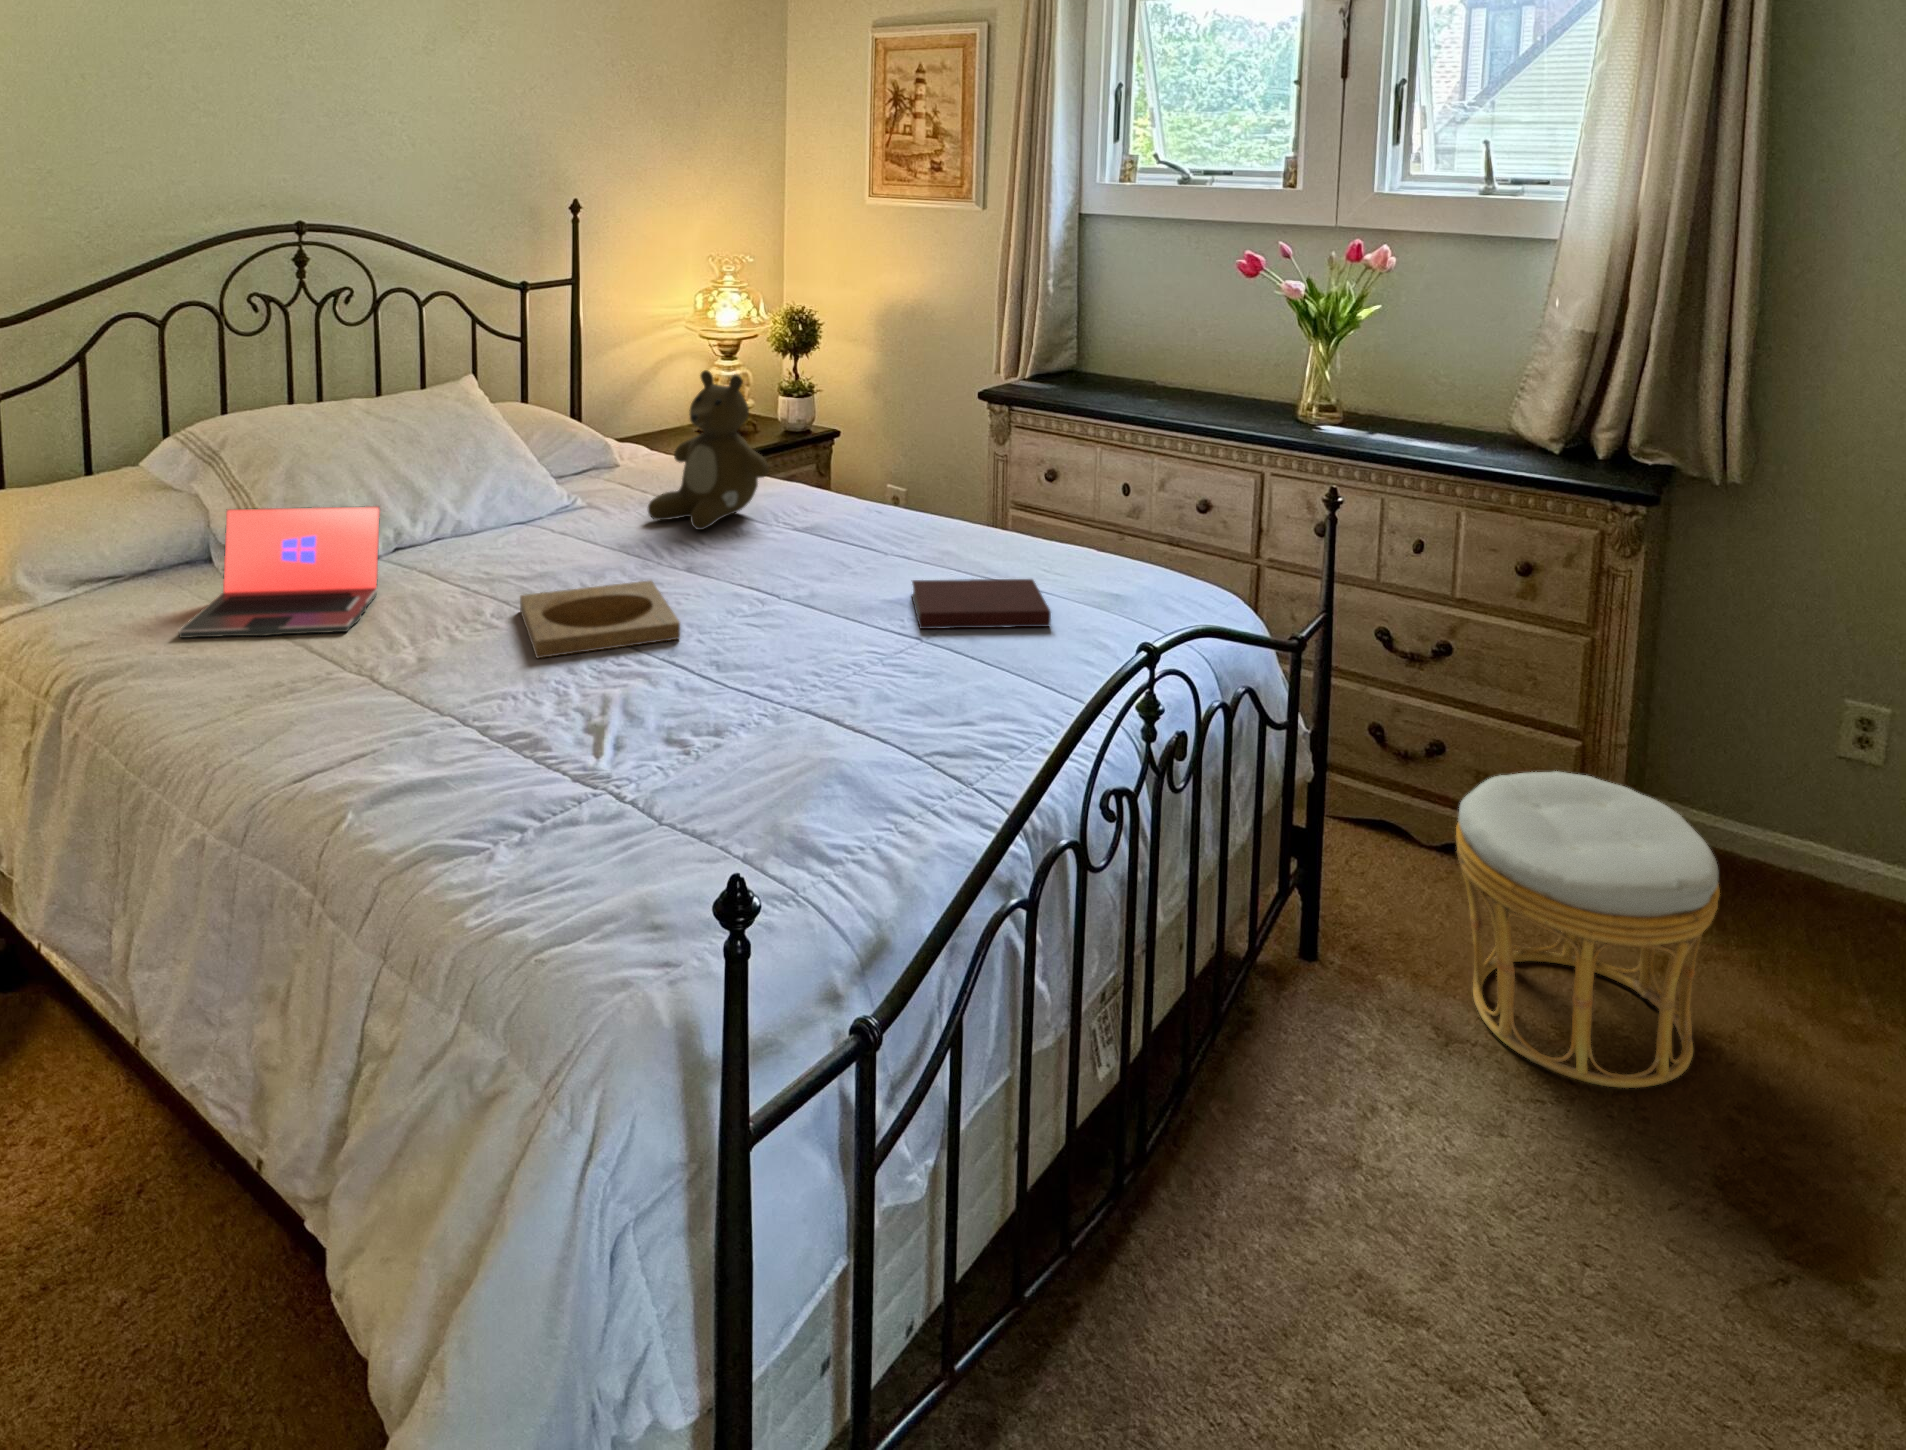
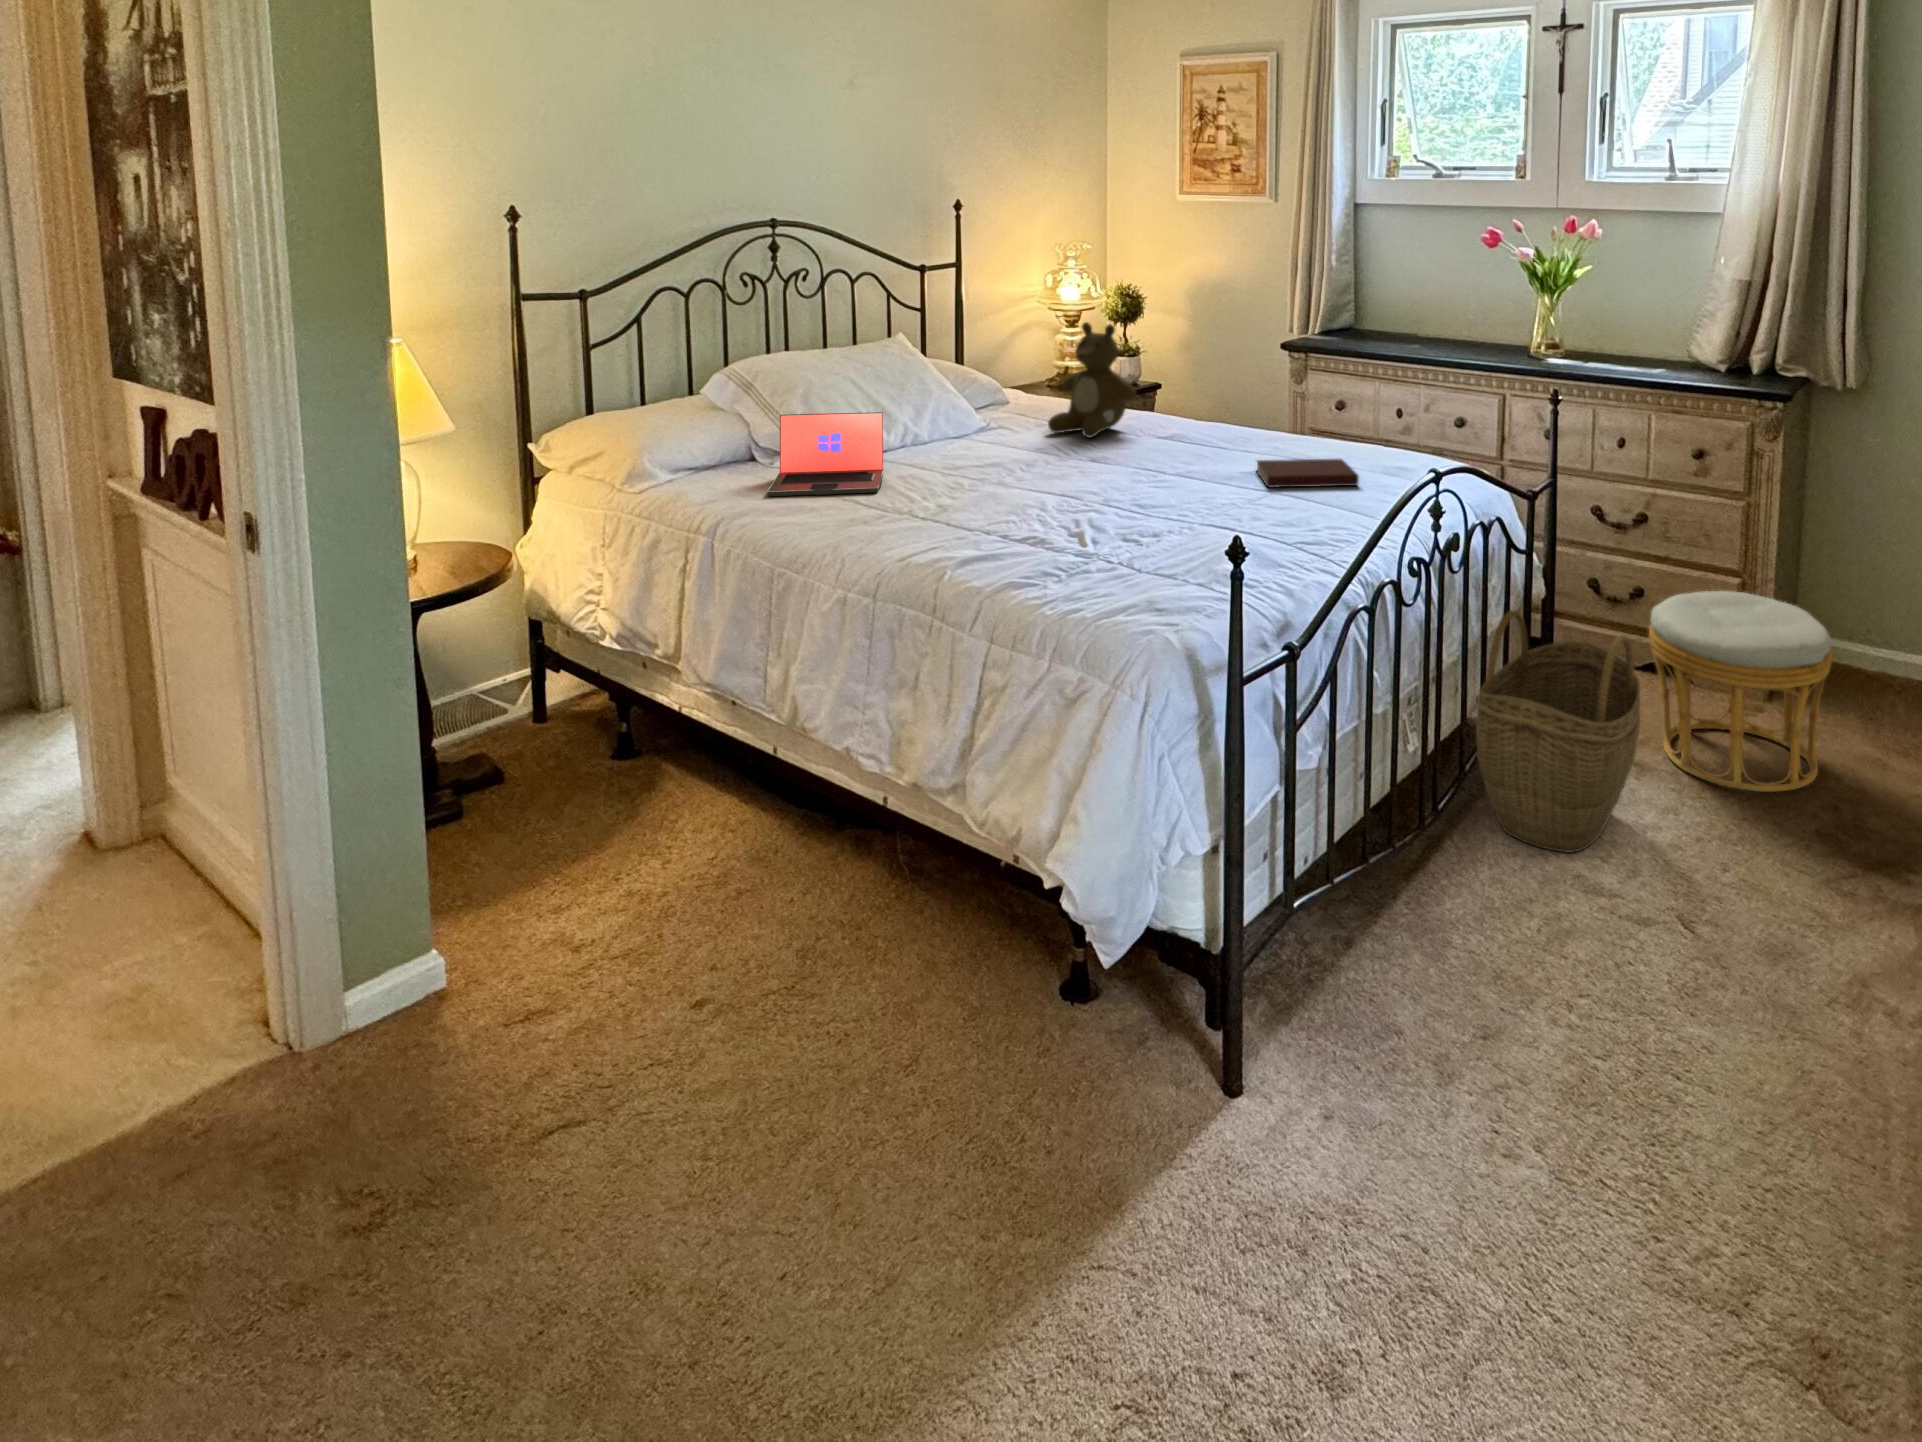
tray: present [520,581,680,658] -> none [987,462,1105,504]
woven basket: none [1205,829,1449,1215] -> present [1476,611,1640,852]

